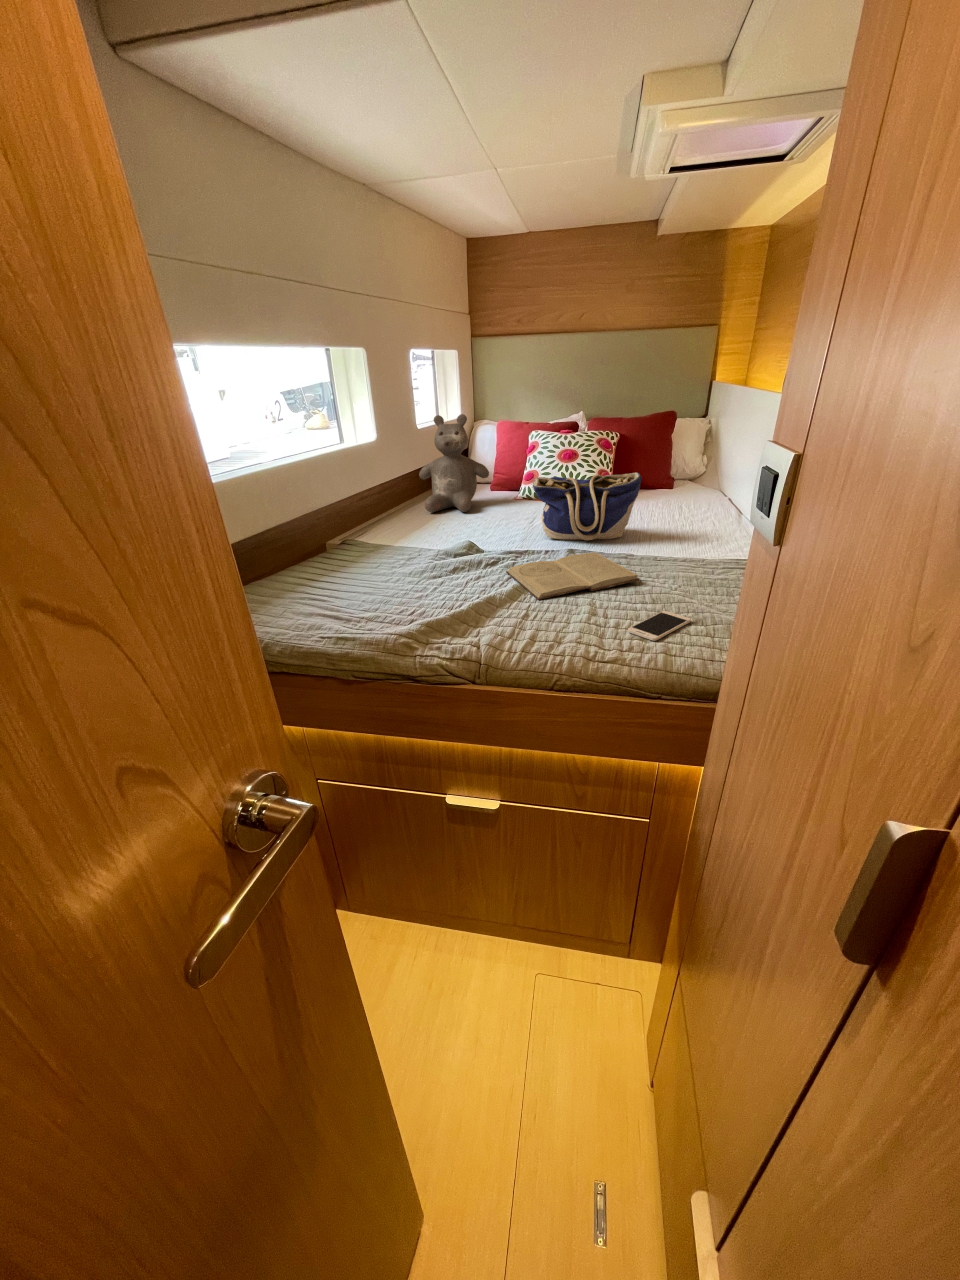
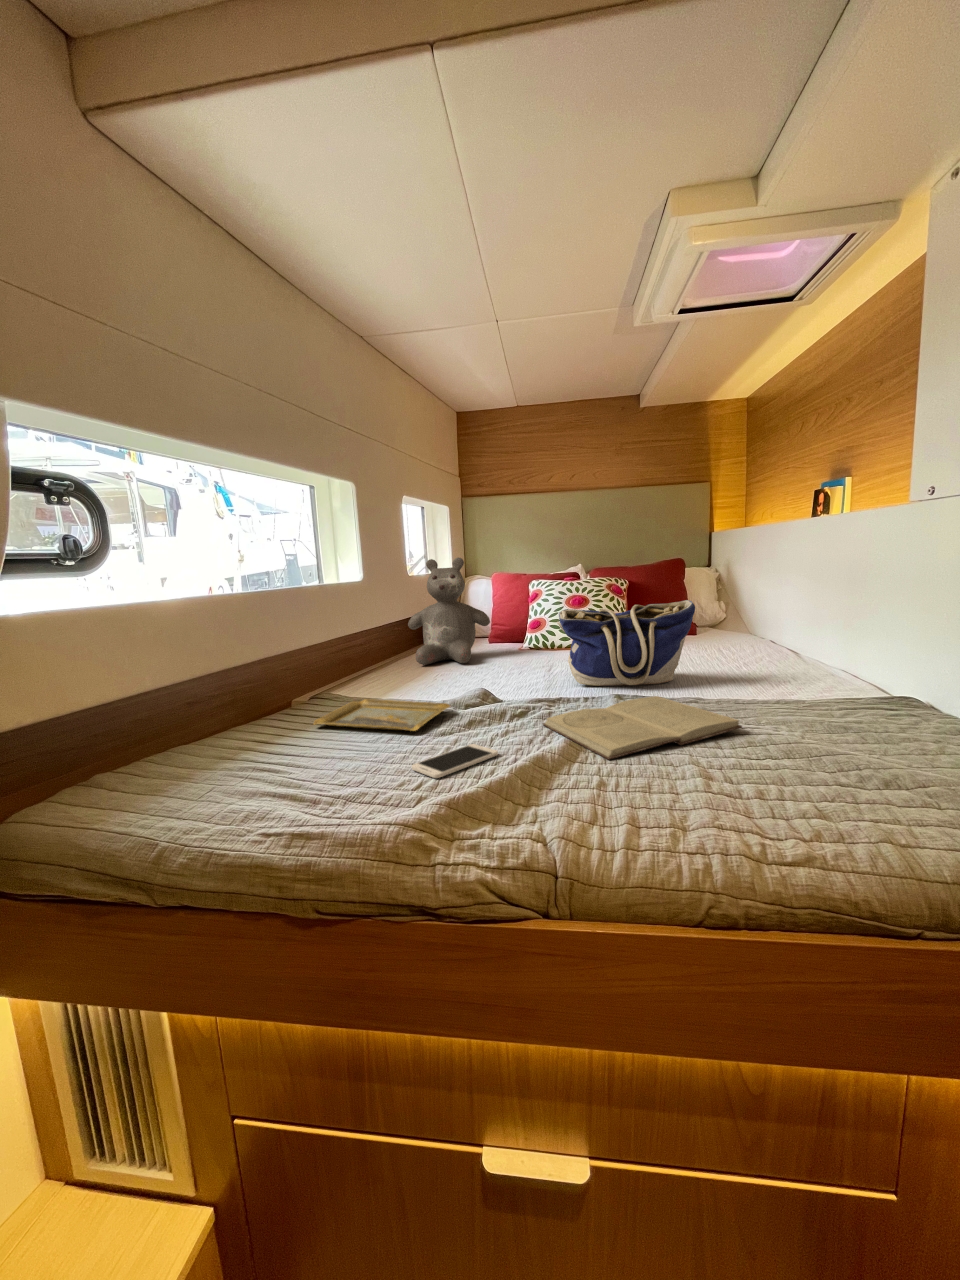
tray: none [345,546,444,574] -> present [314,699,450,731]
smartphone: present [628,611,691,641] -> present [412,744,498,778]

